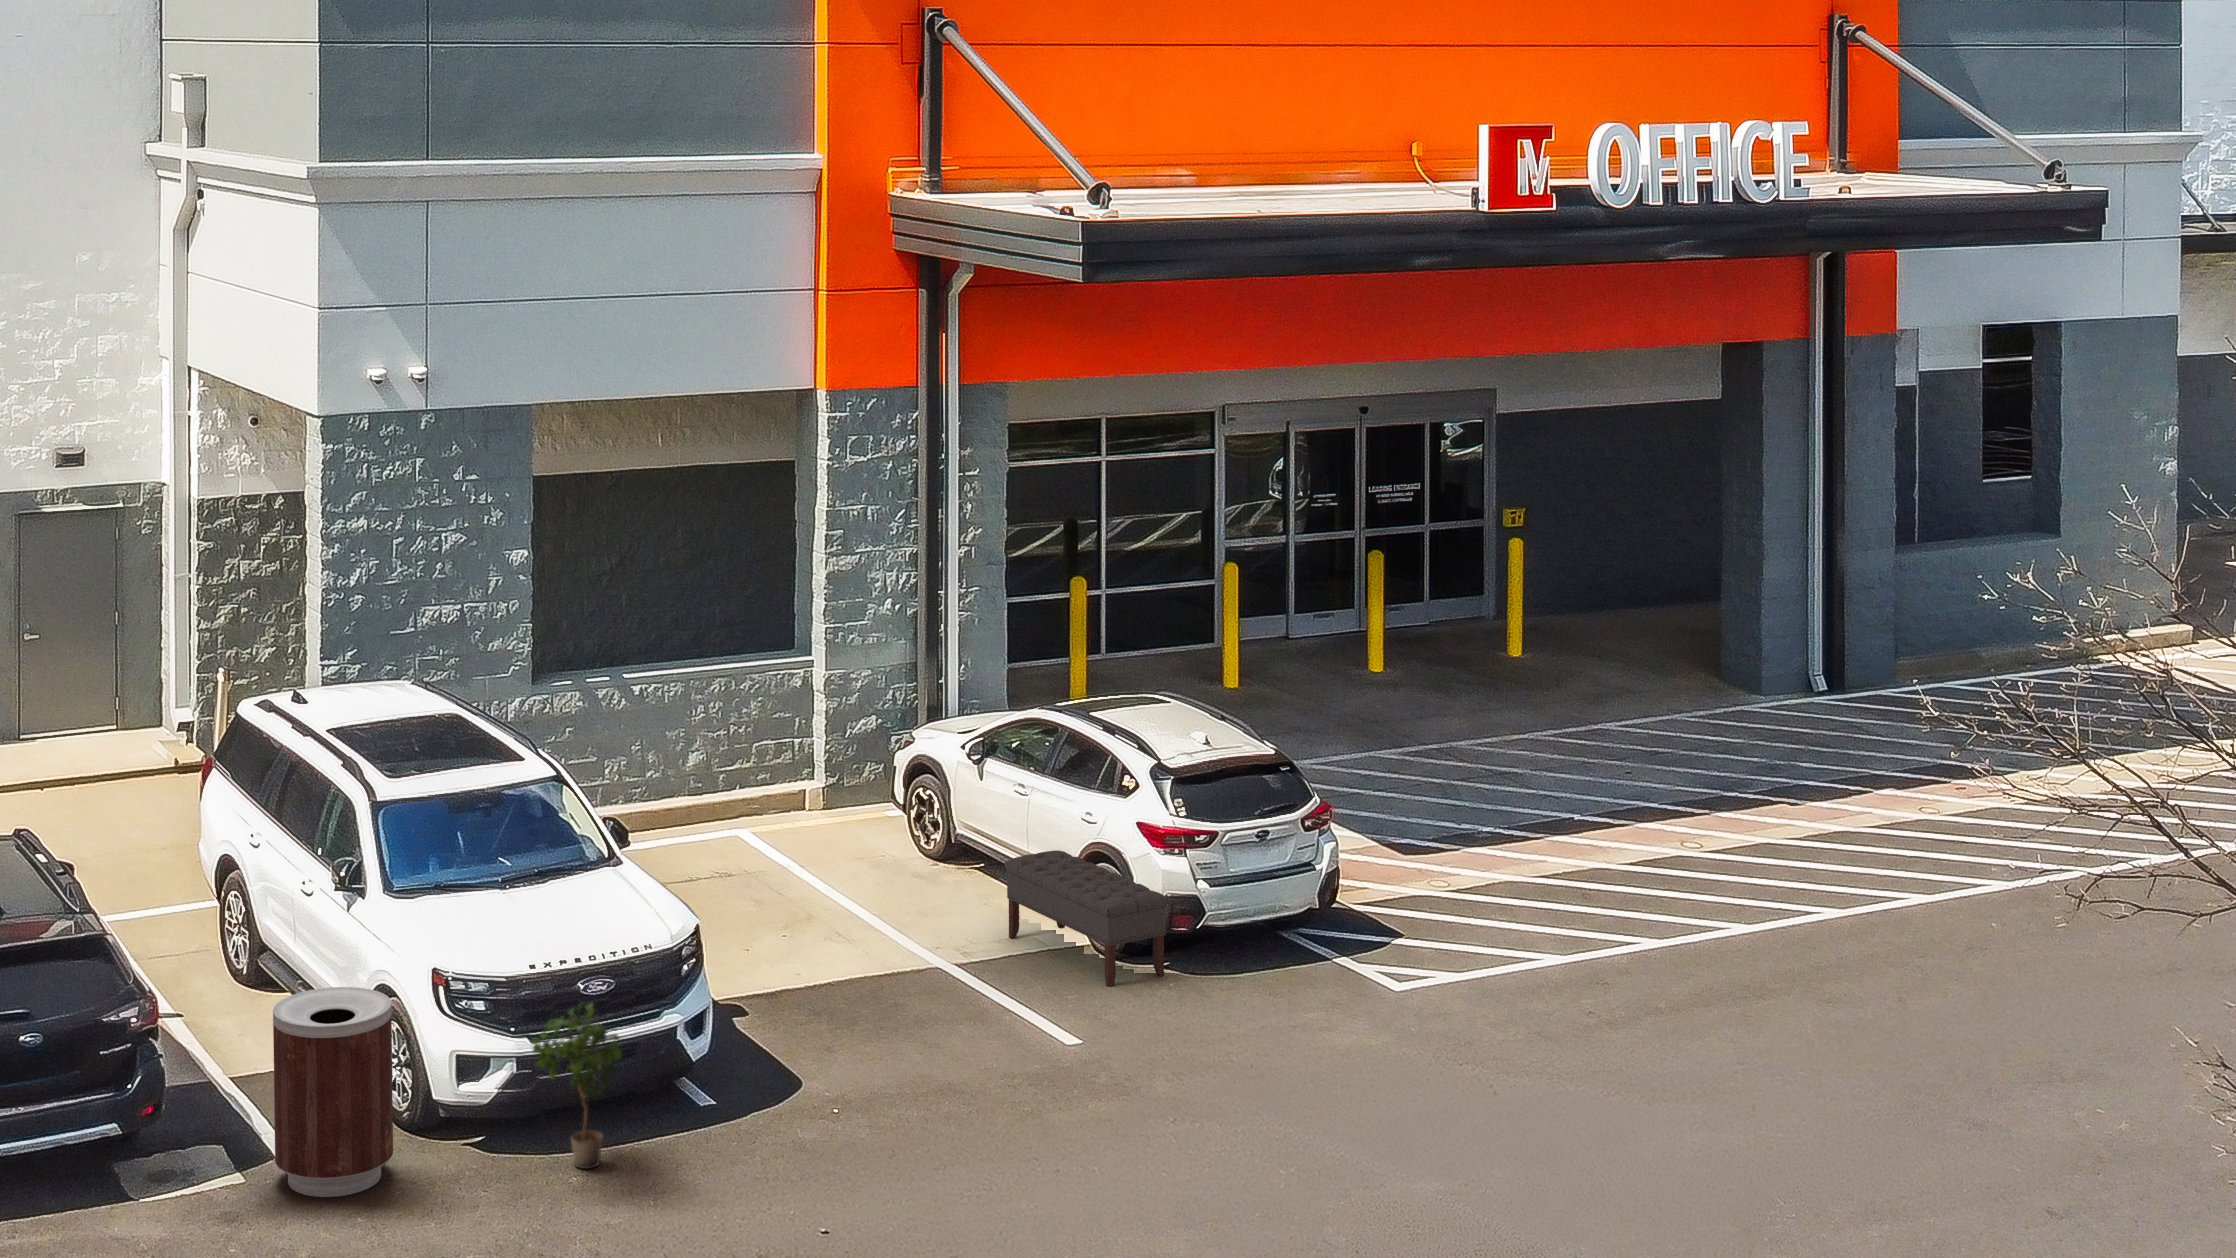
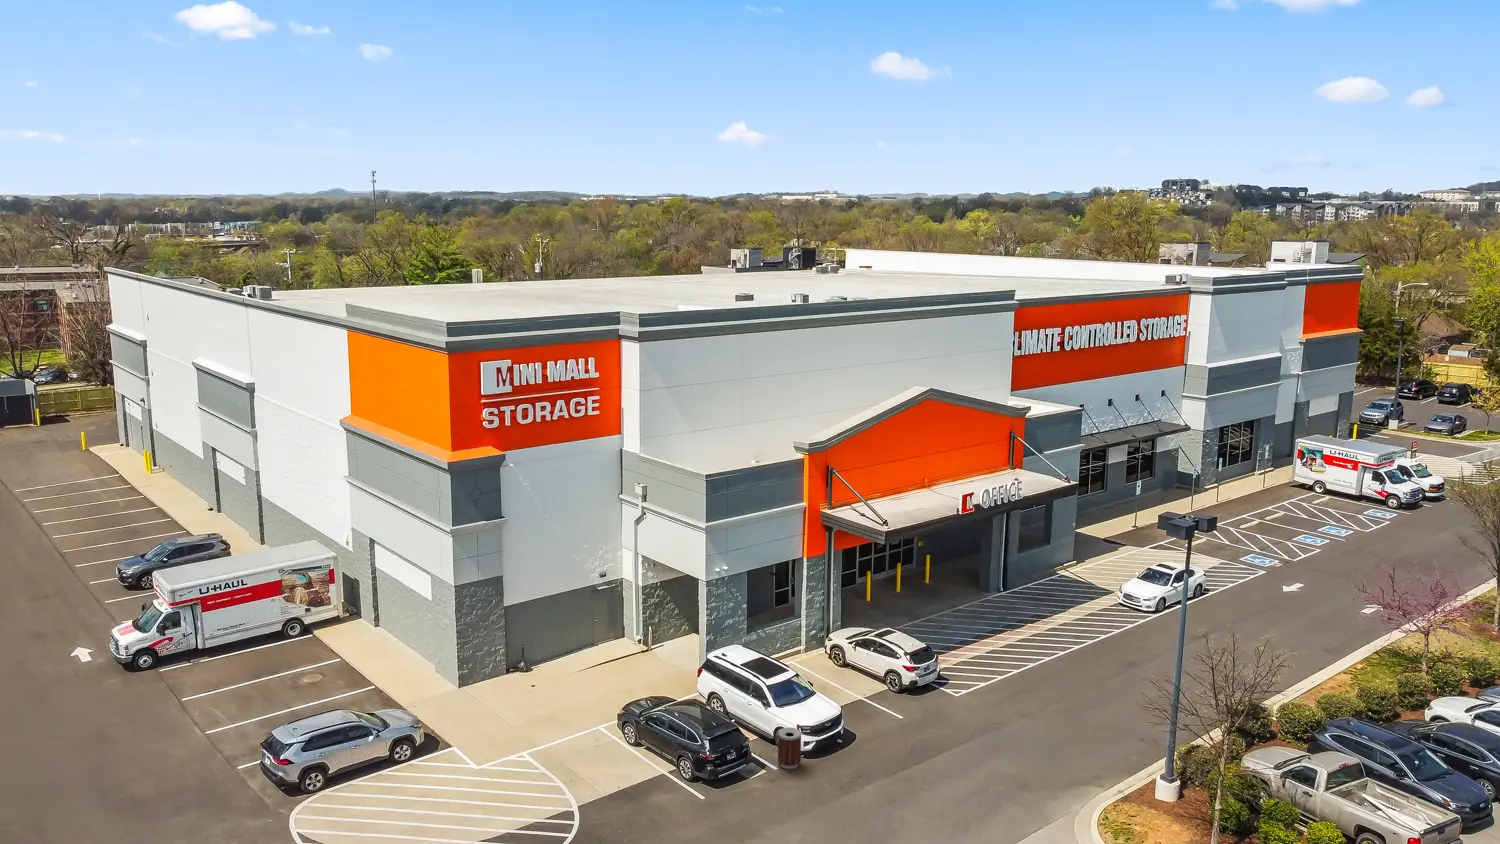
bench: present [1005,850,1168,987] -> none [873,672,913,703]
potted plant: present [531,1004,622,1169] -> none [823,725,845,758]

